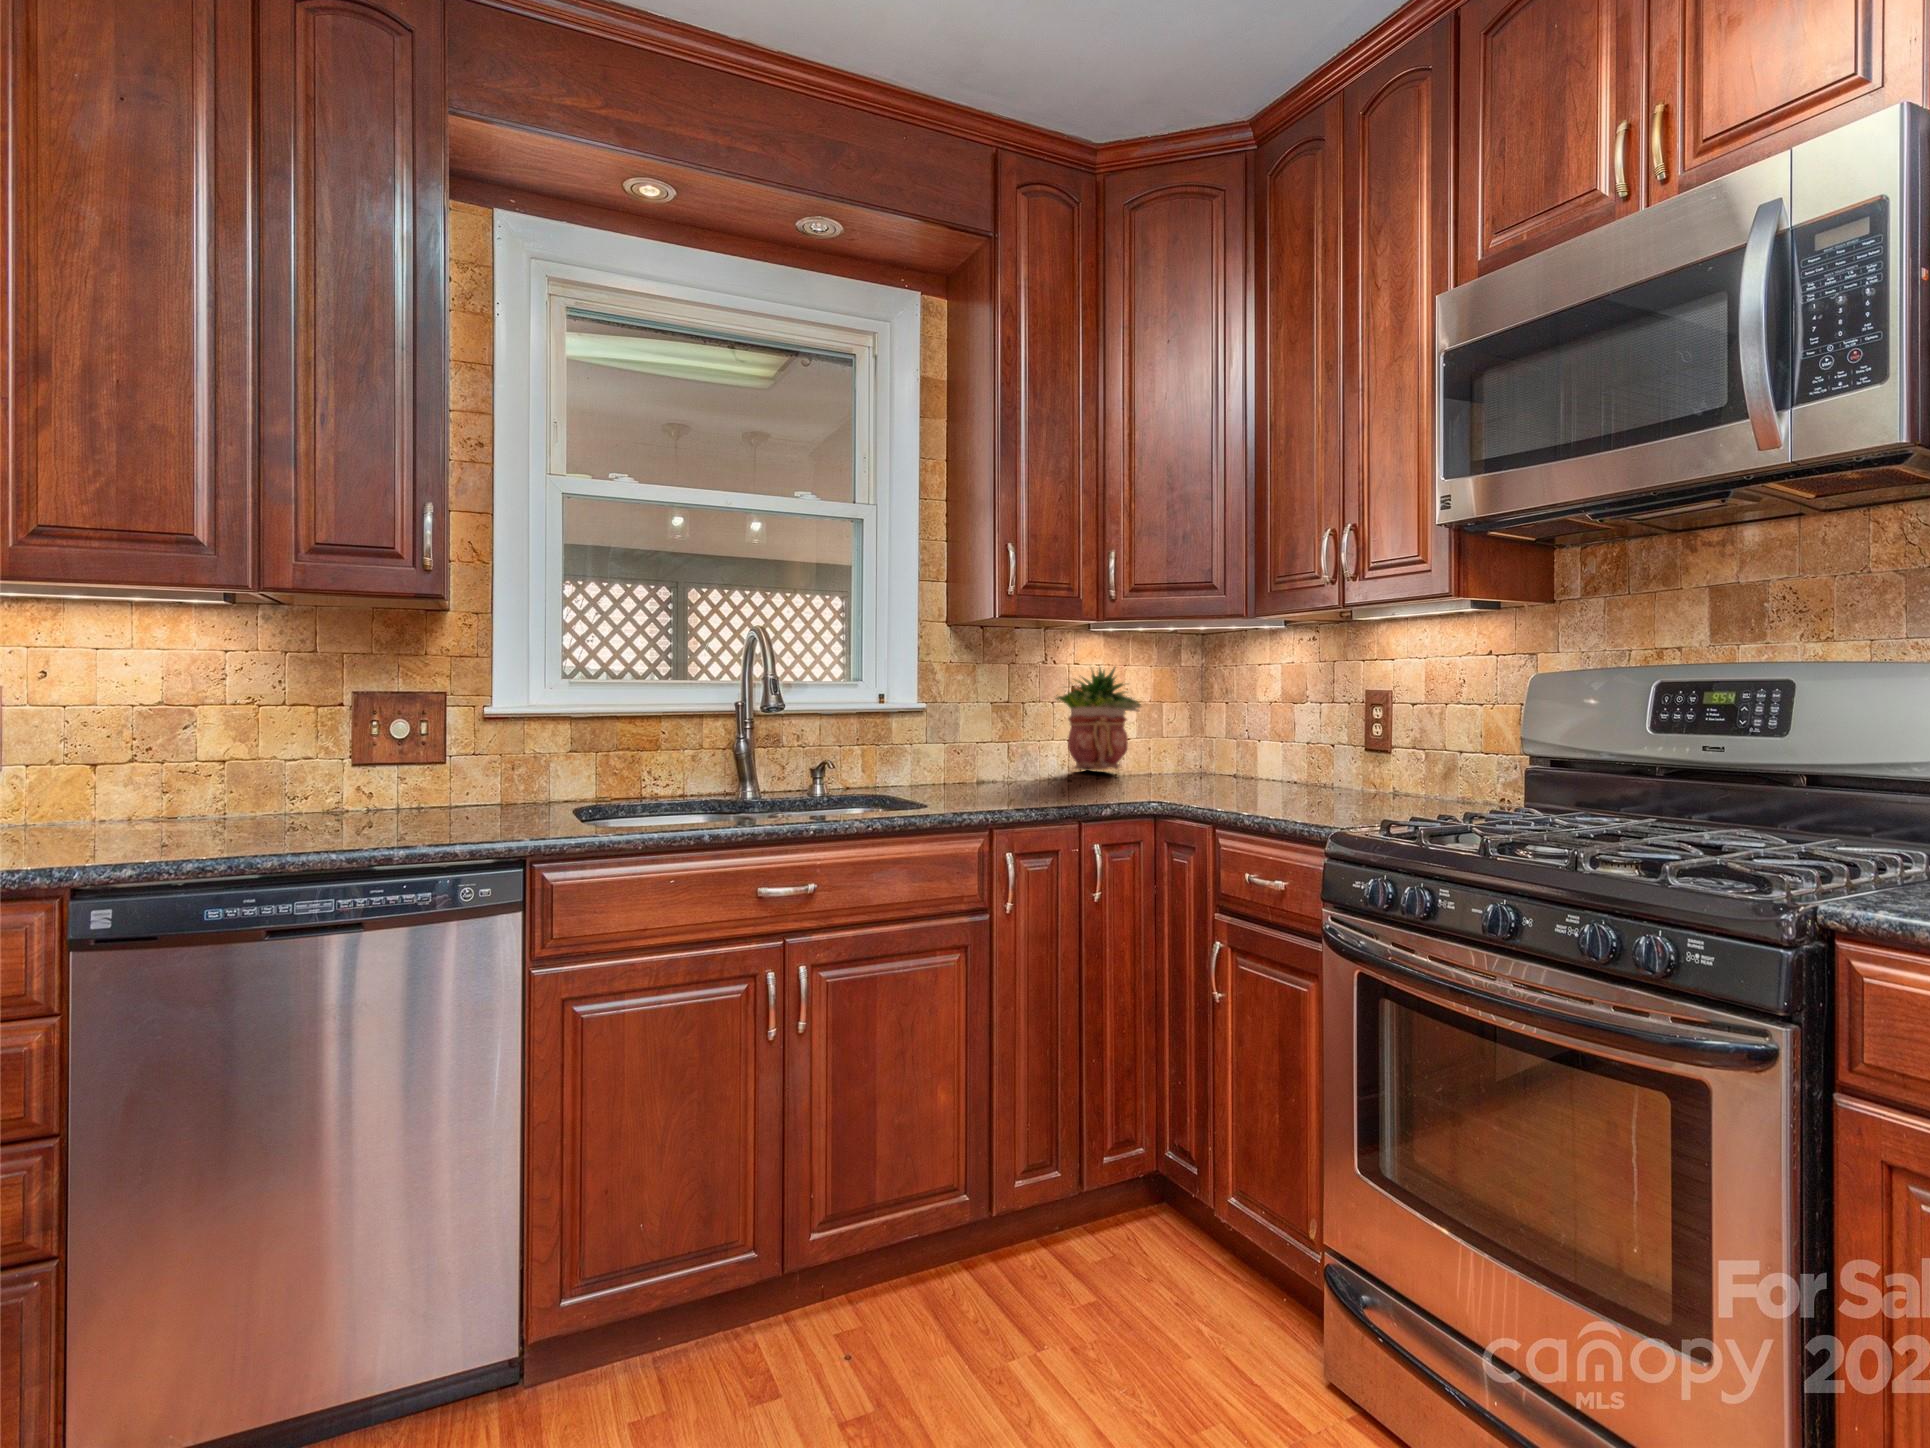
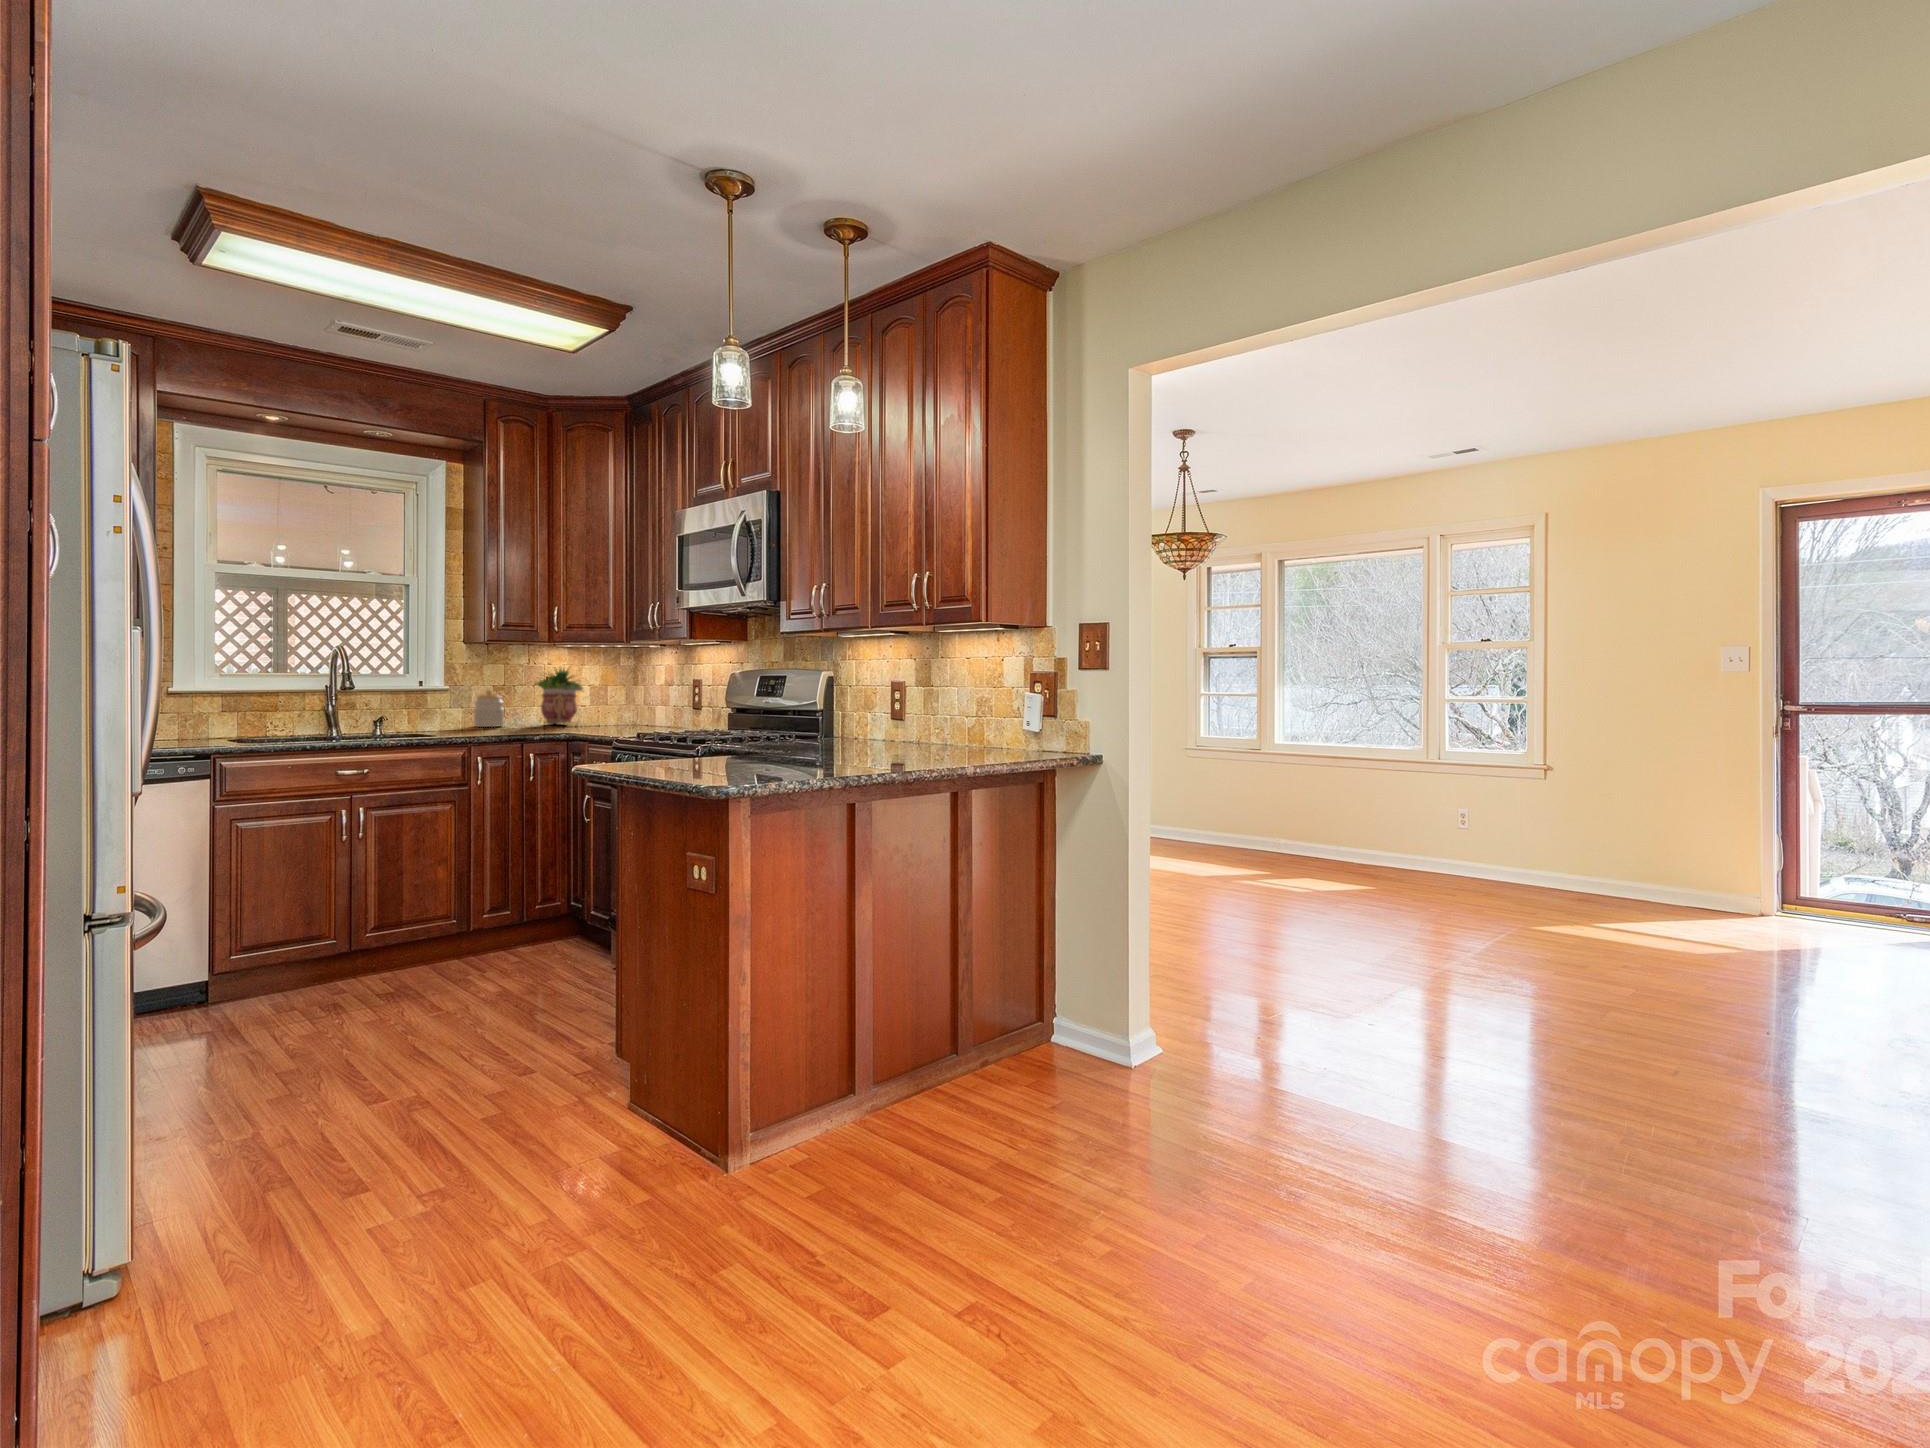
jar: none [964,709,1013,777] -> present [474,690,504,727]

